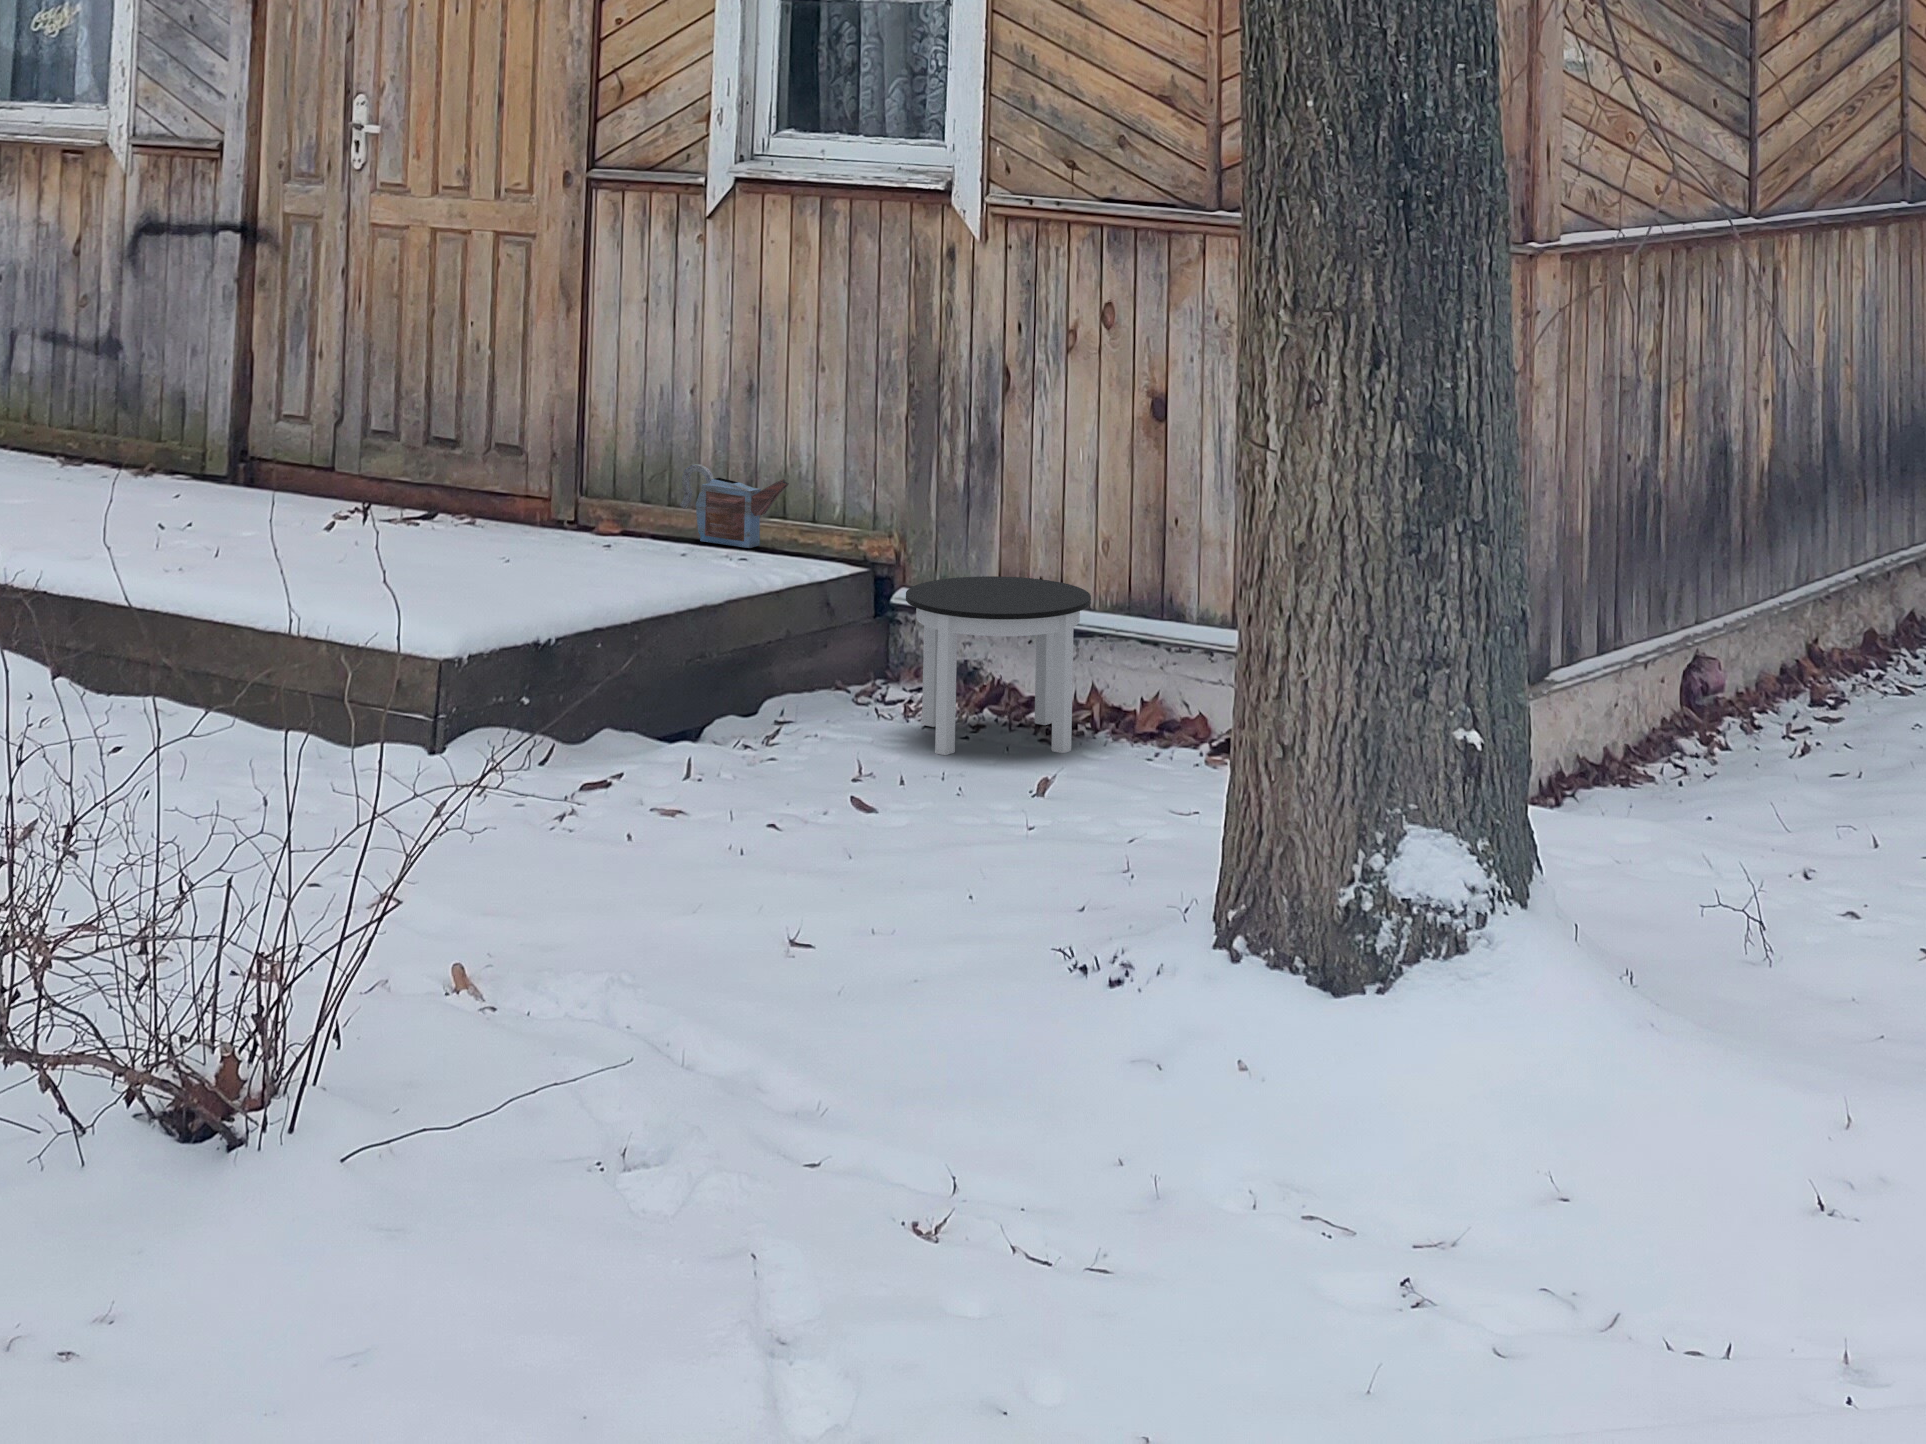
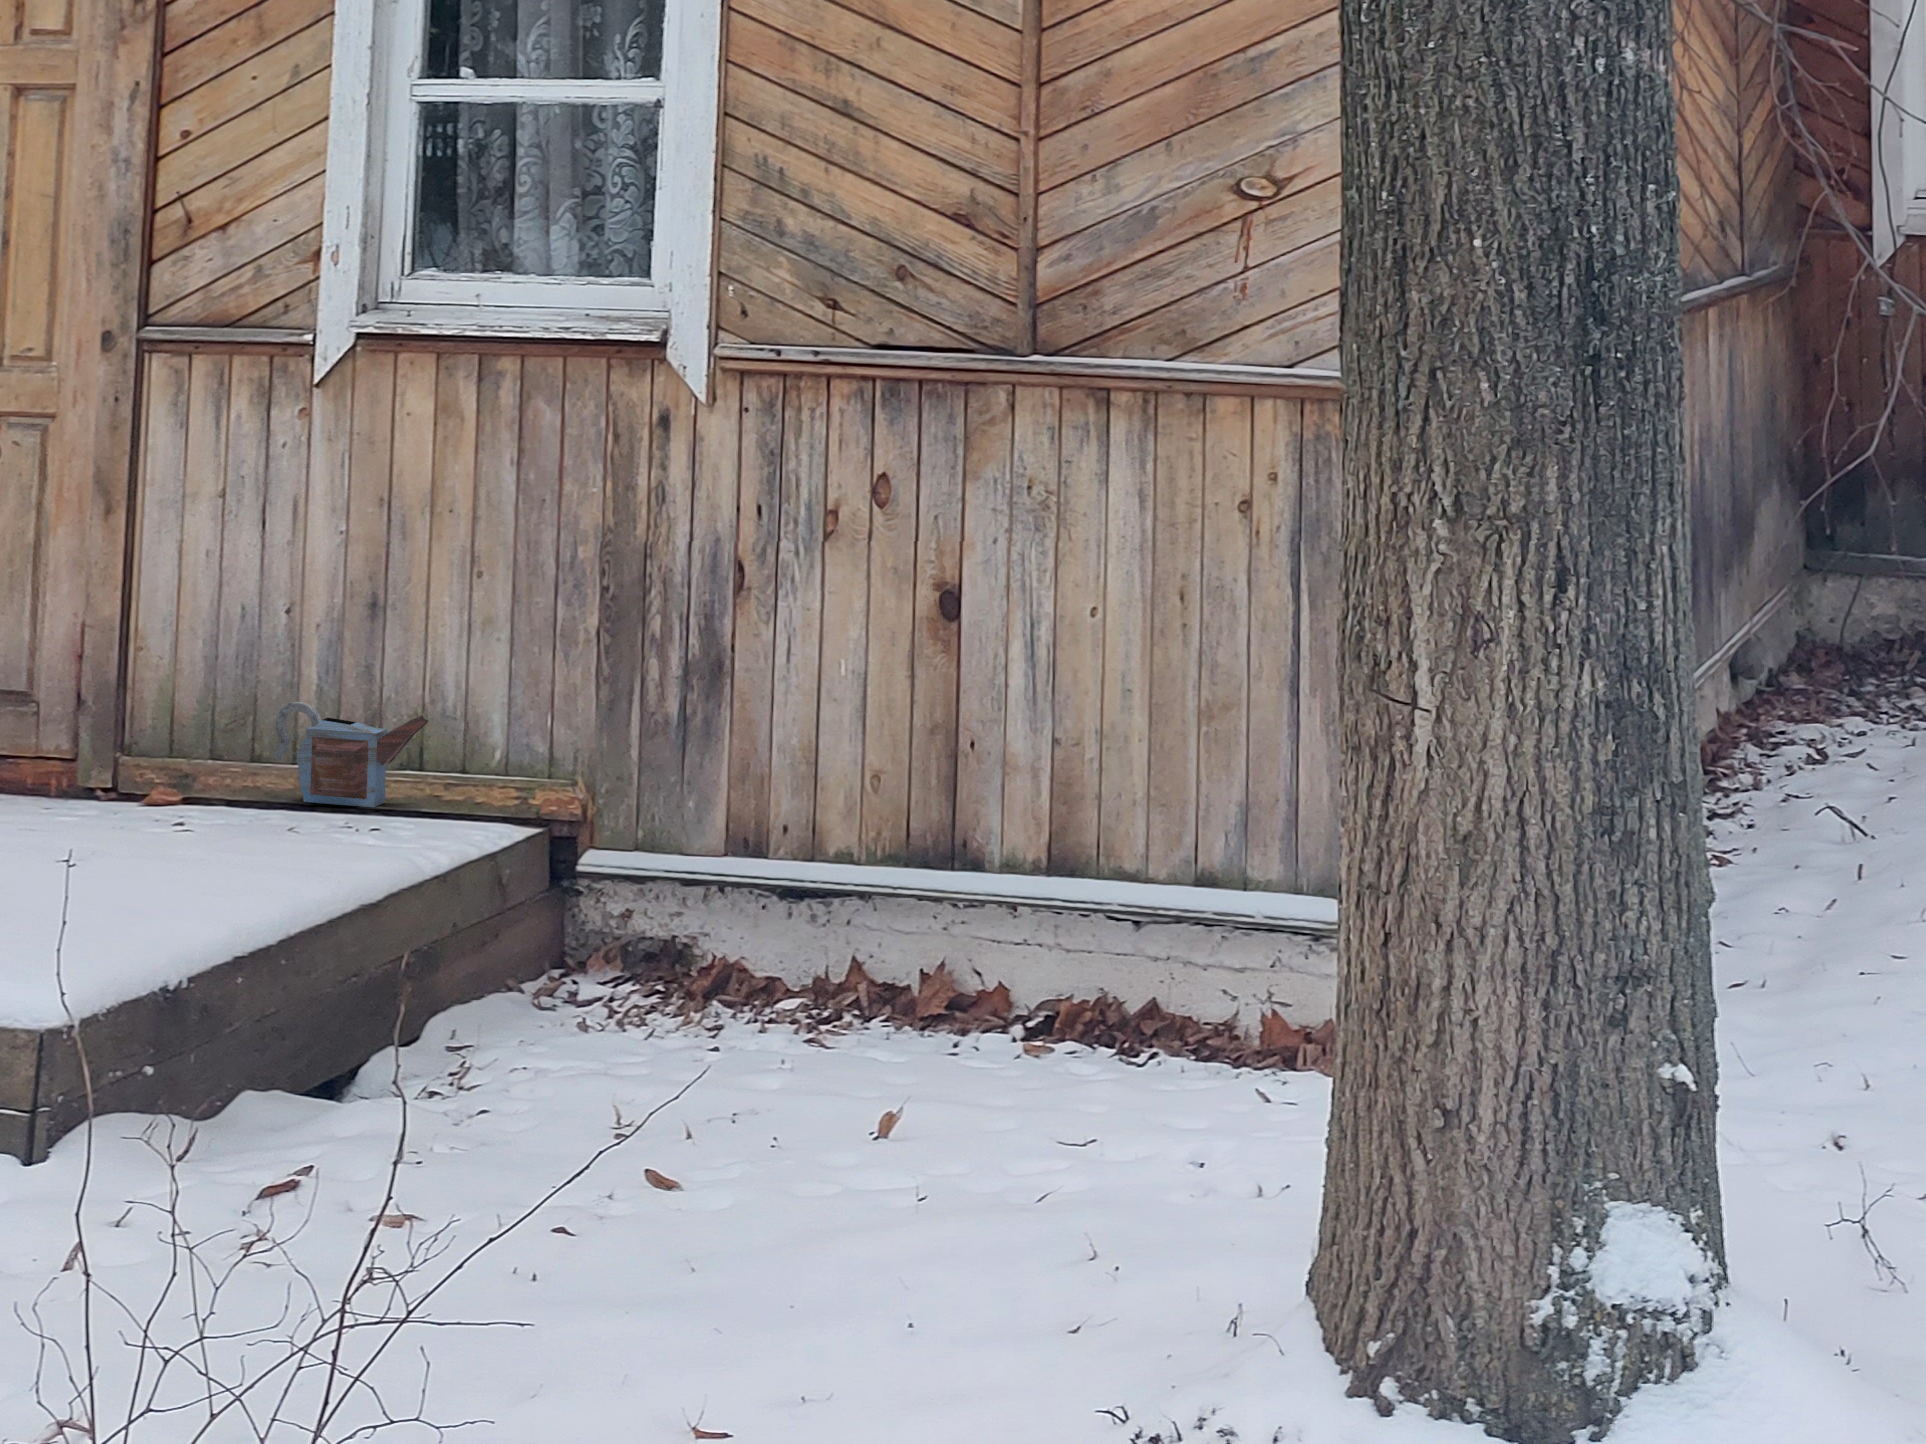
round table: present [906,576,1091,755] -> none [626,825,864,1074]

